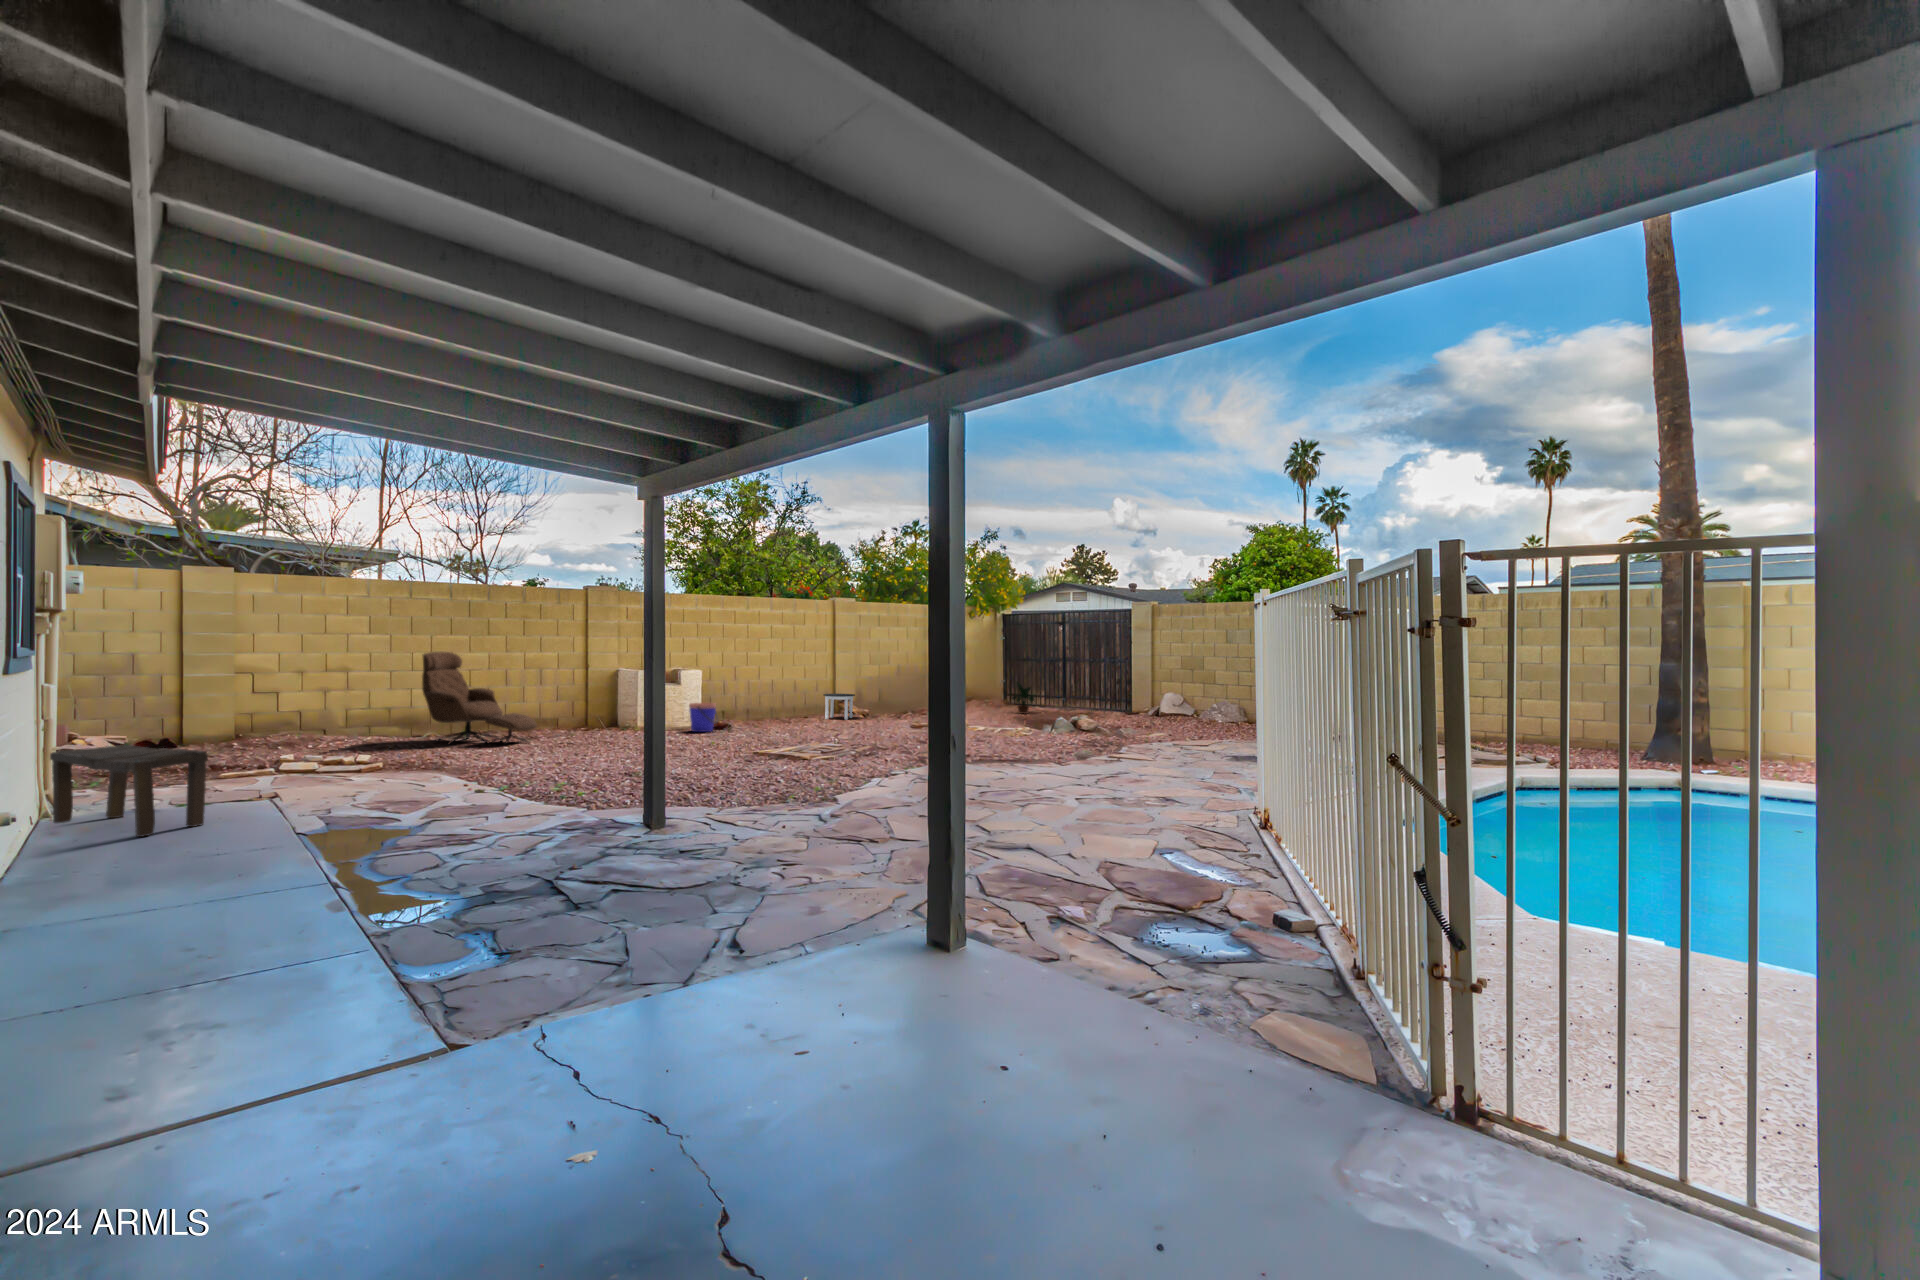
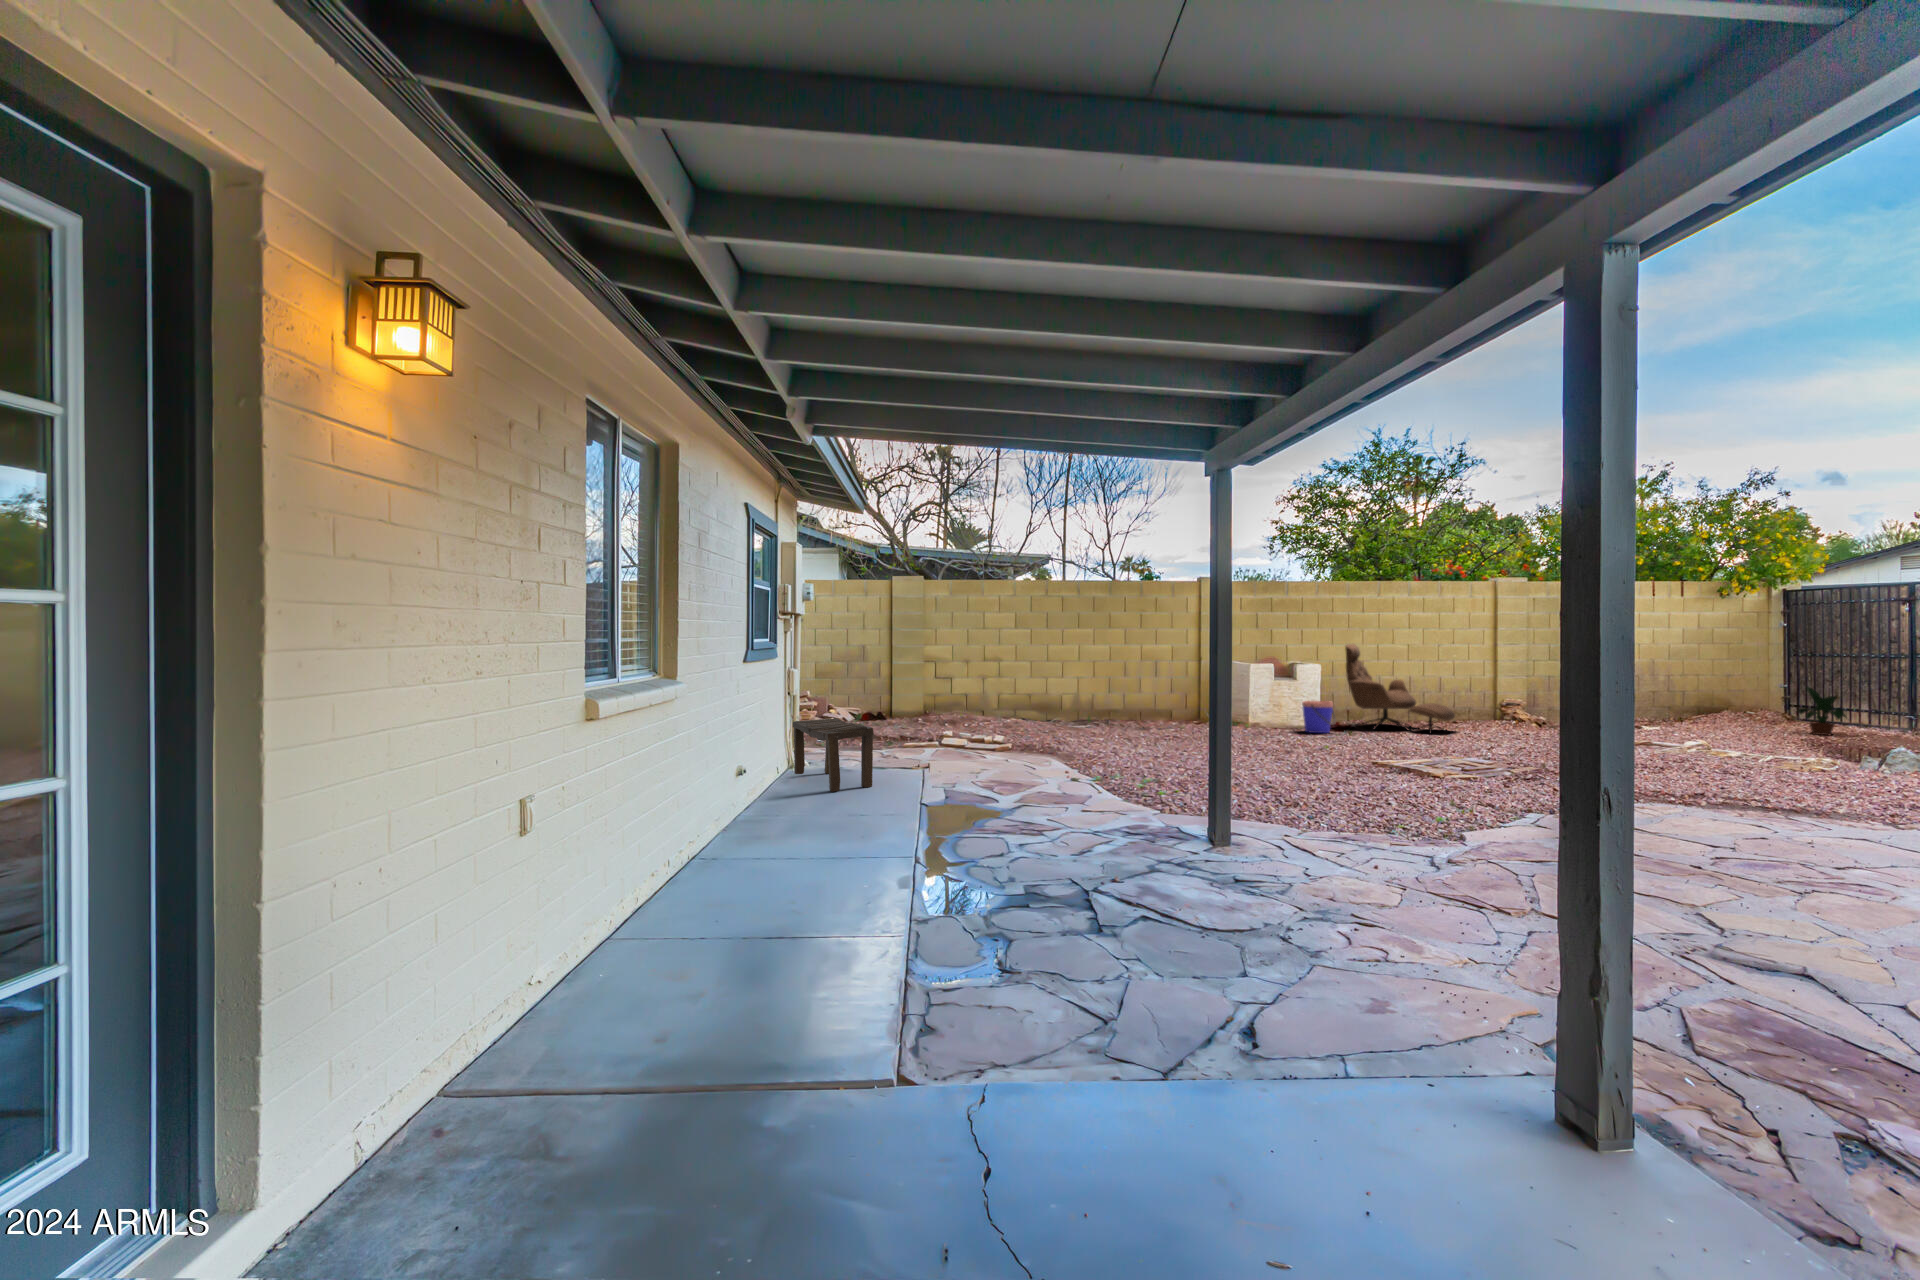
lounge chair: present [422,652,537,745] -> present [1345,644,1455,733]
round table: present [824,694,855,720] -> none [1475,695,1521,728]

